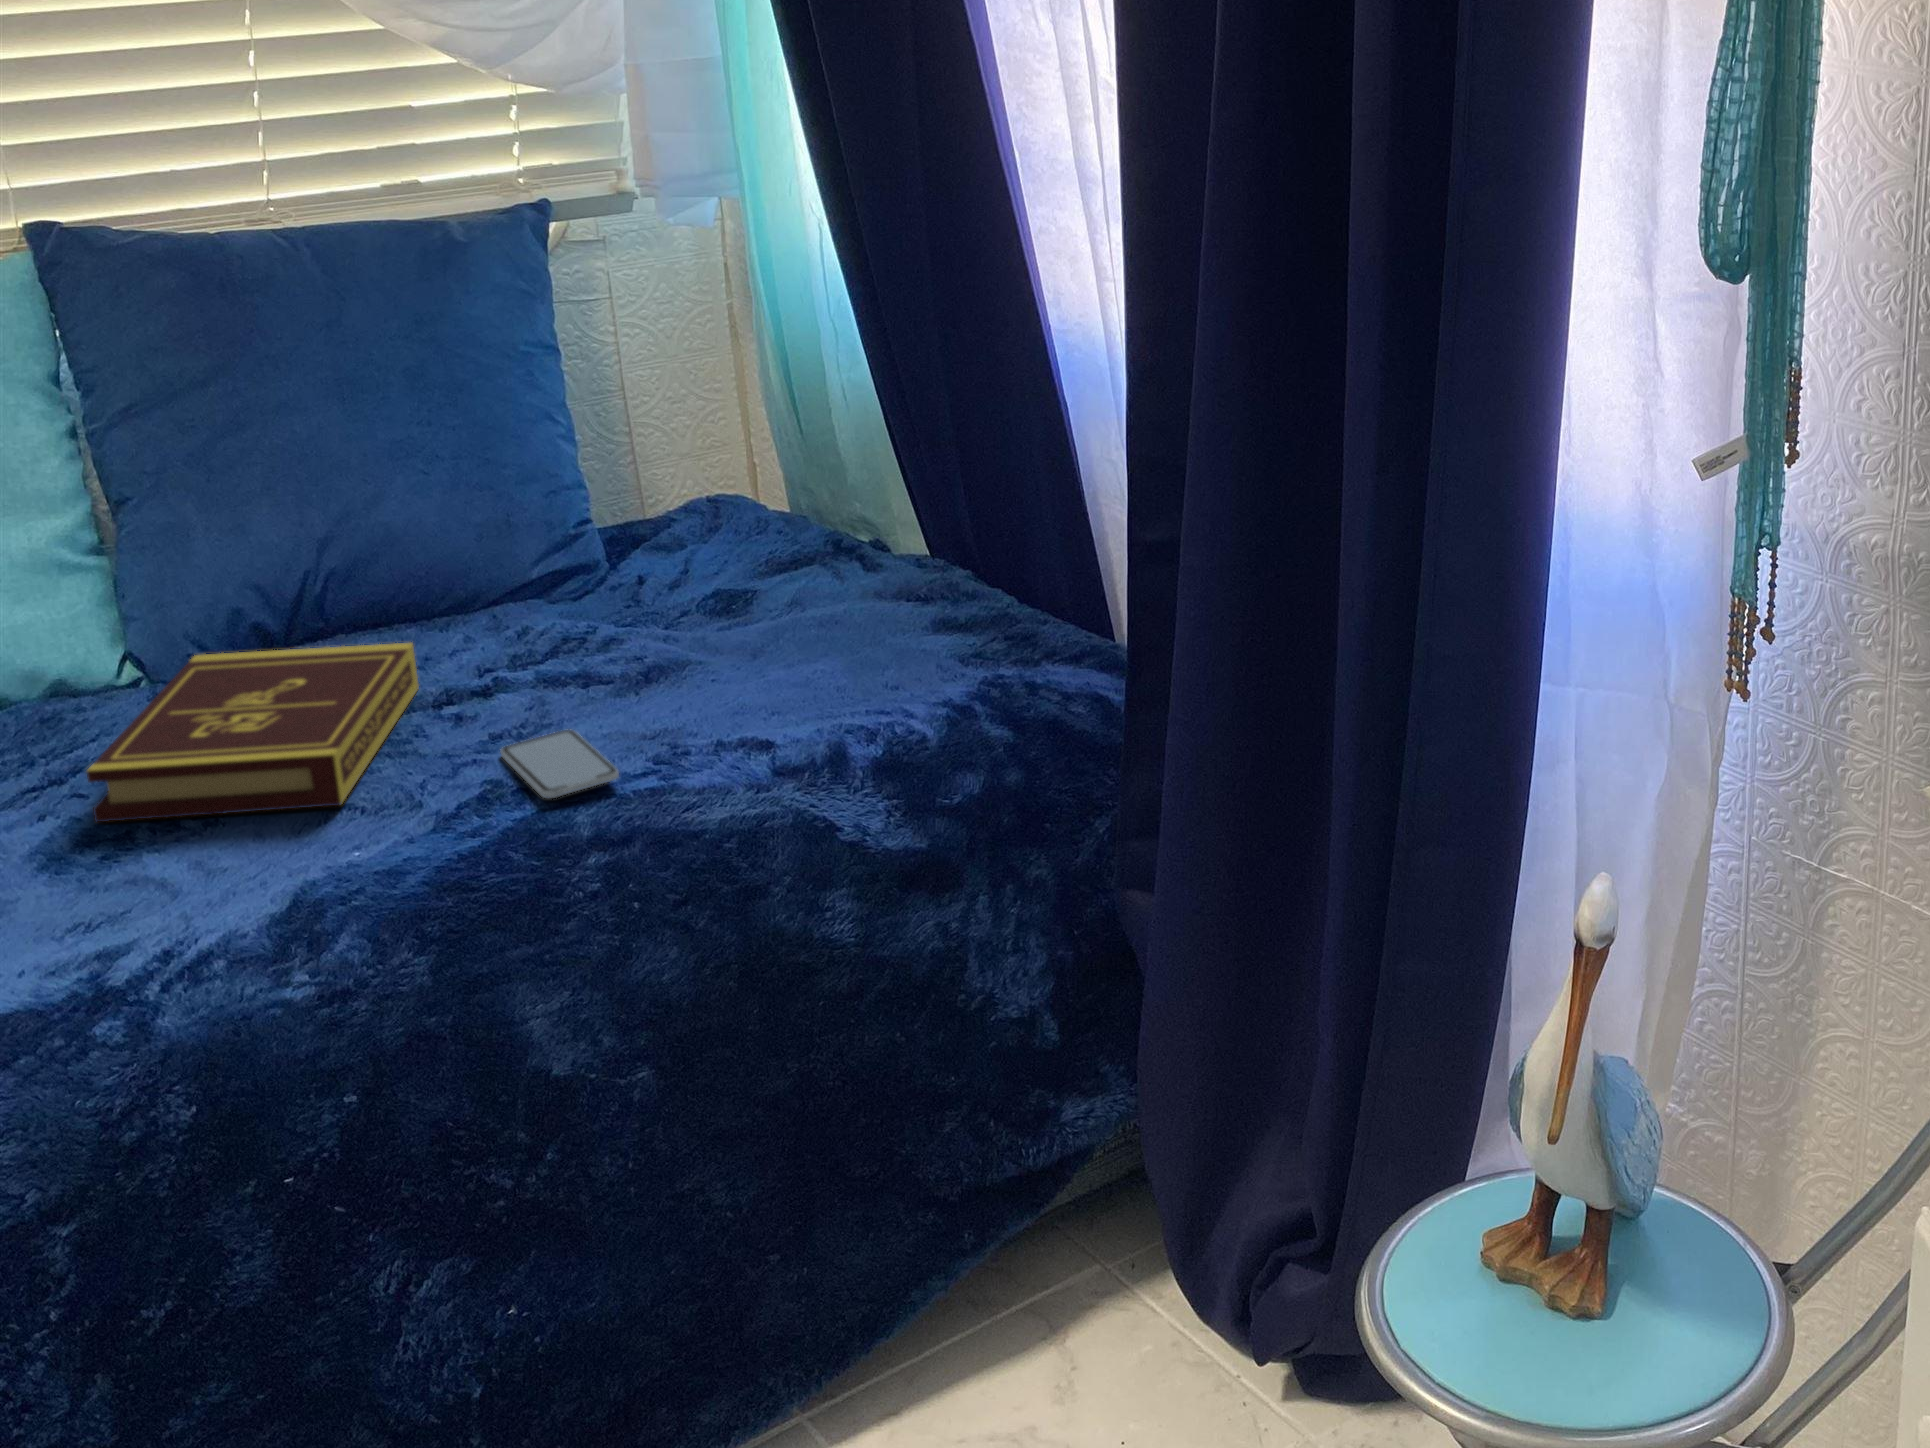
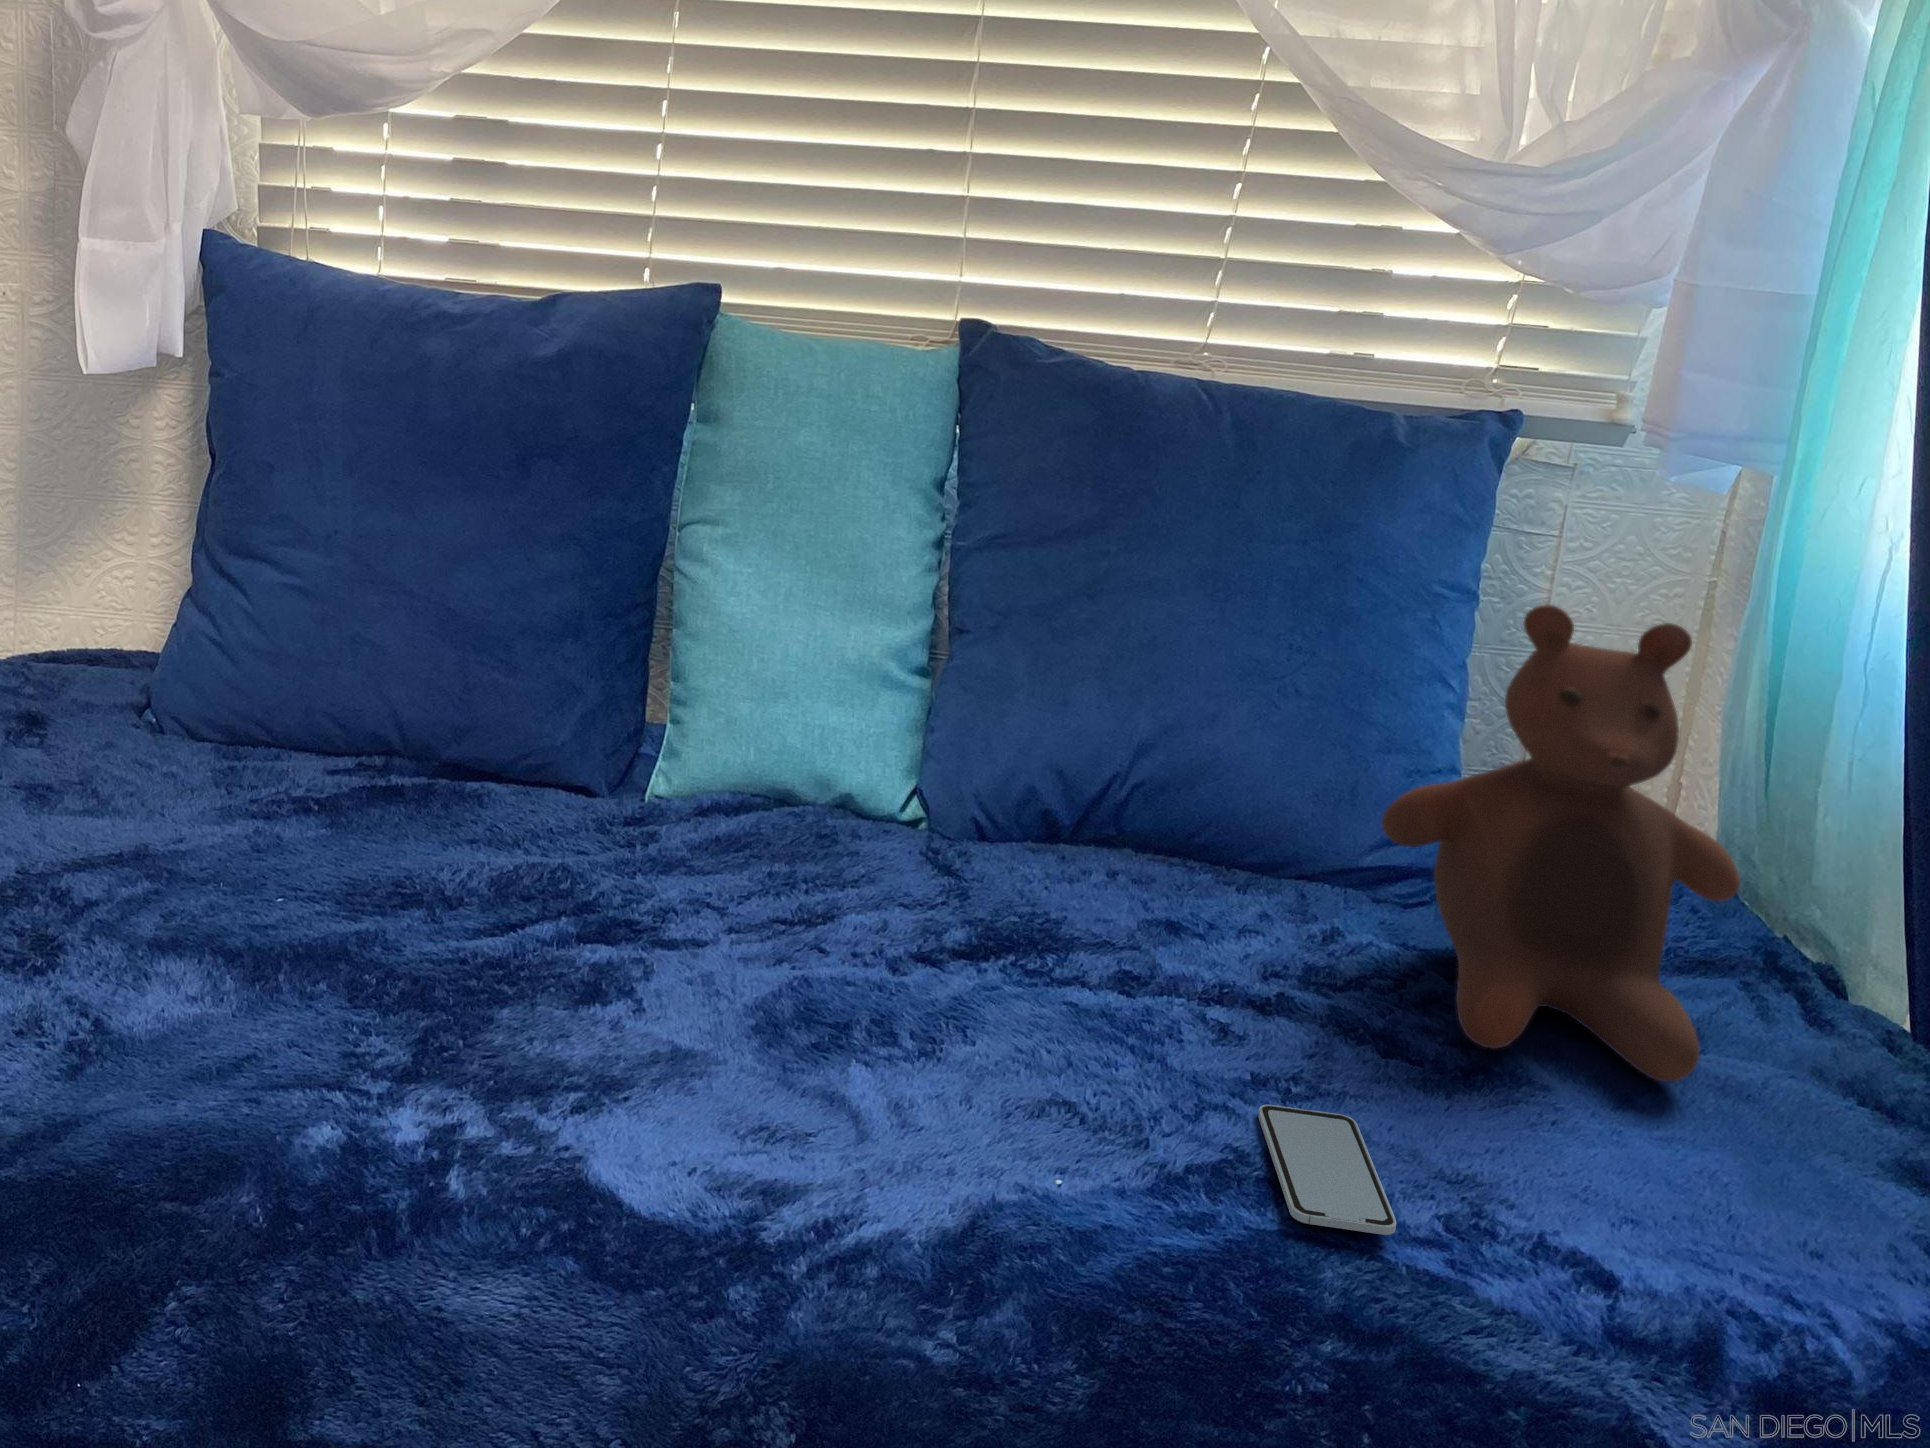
stuffed bear: none [532,310,796,657] -> present [1382,605,1740,1082]
book: present [87,643,419,822] -> none [821,825,1203,1102]

